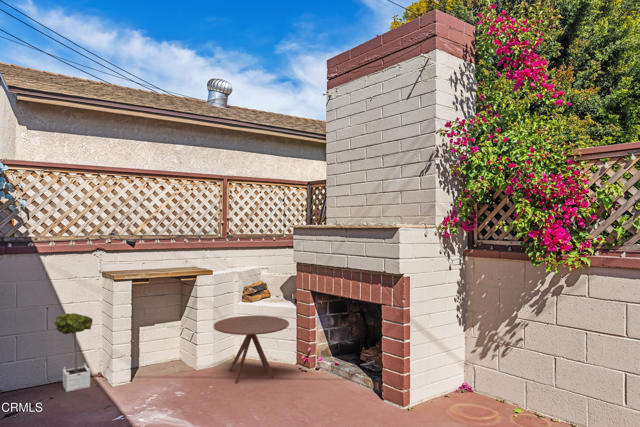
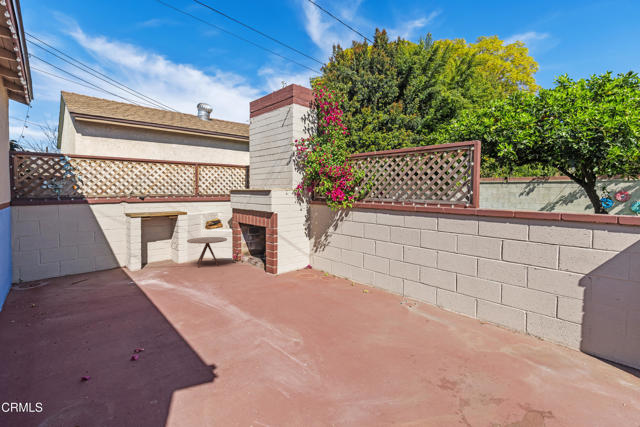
potted tree: present [55,313,93,392] -> none [101,233,122,272]

